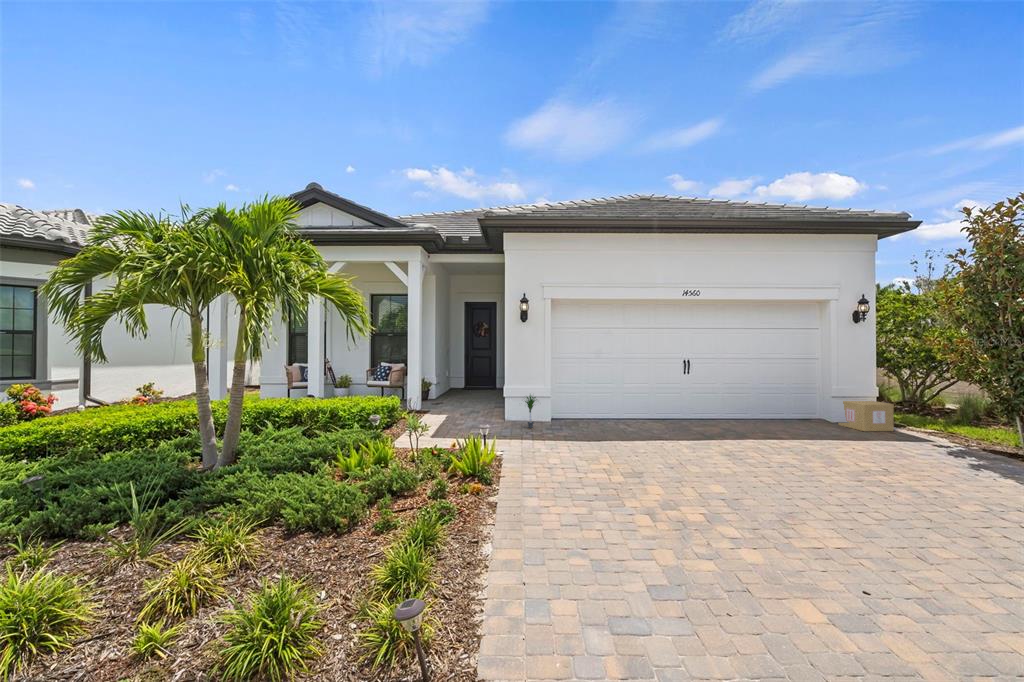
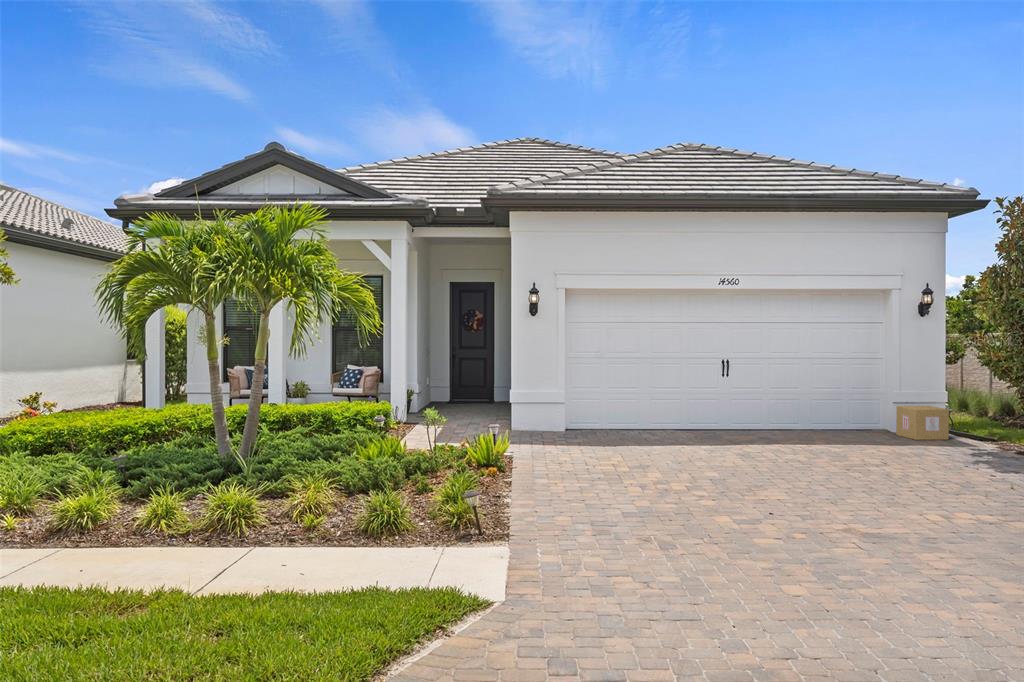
potted plant: present [525,395,536,428] -> none [526,395,554,438]

